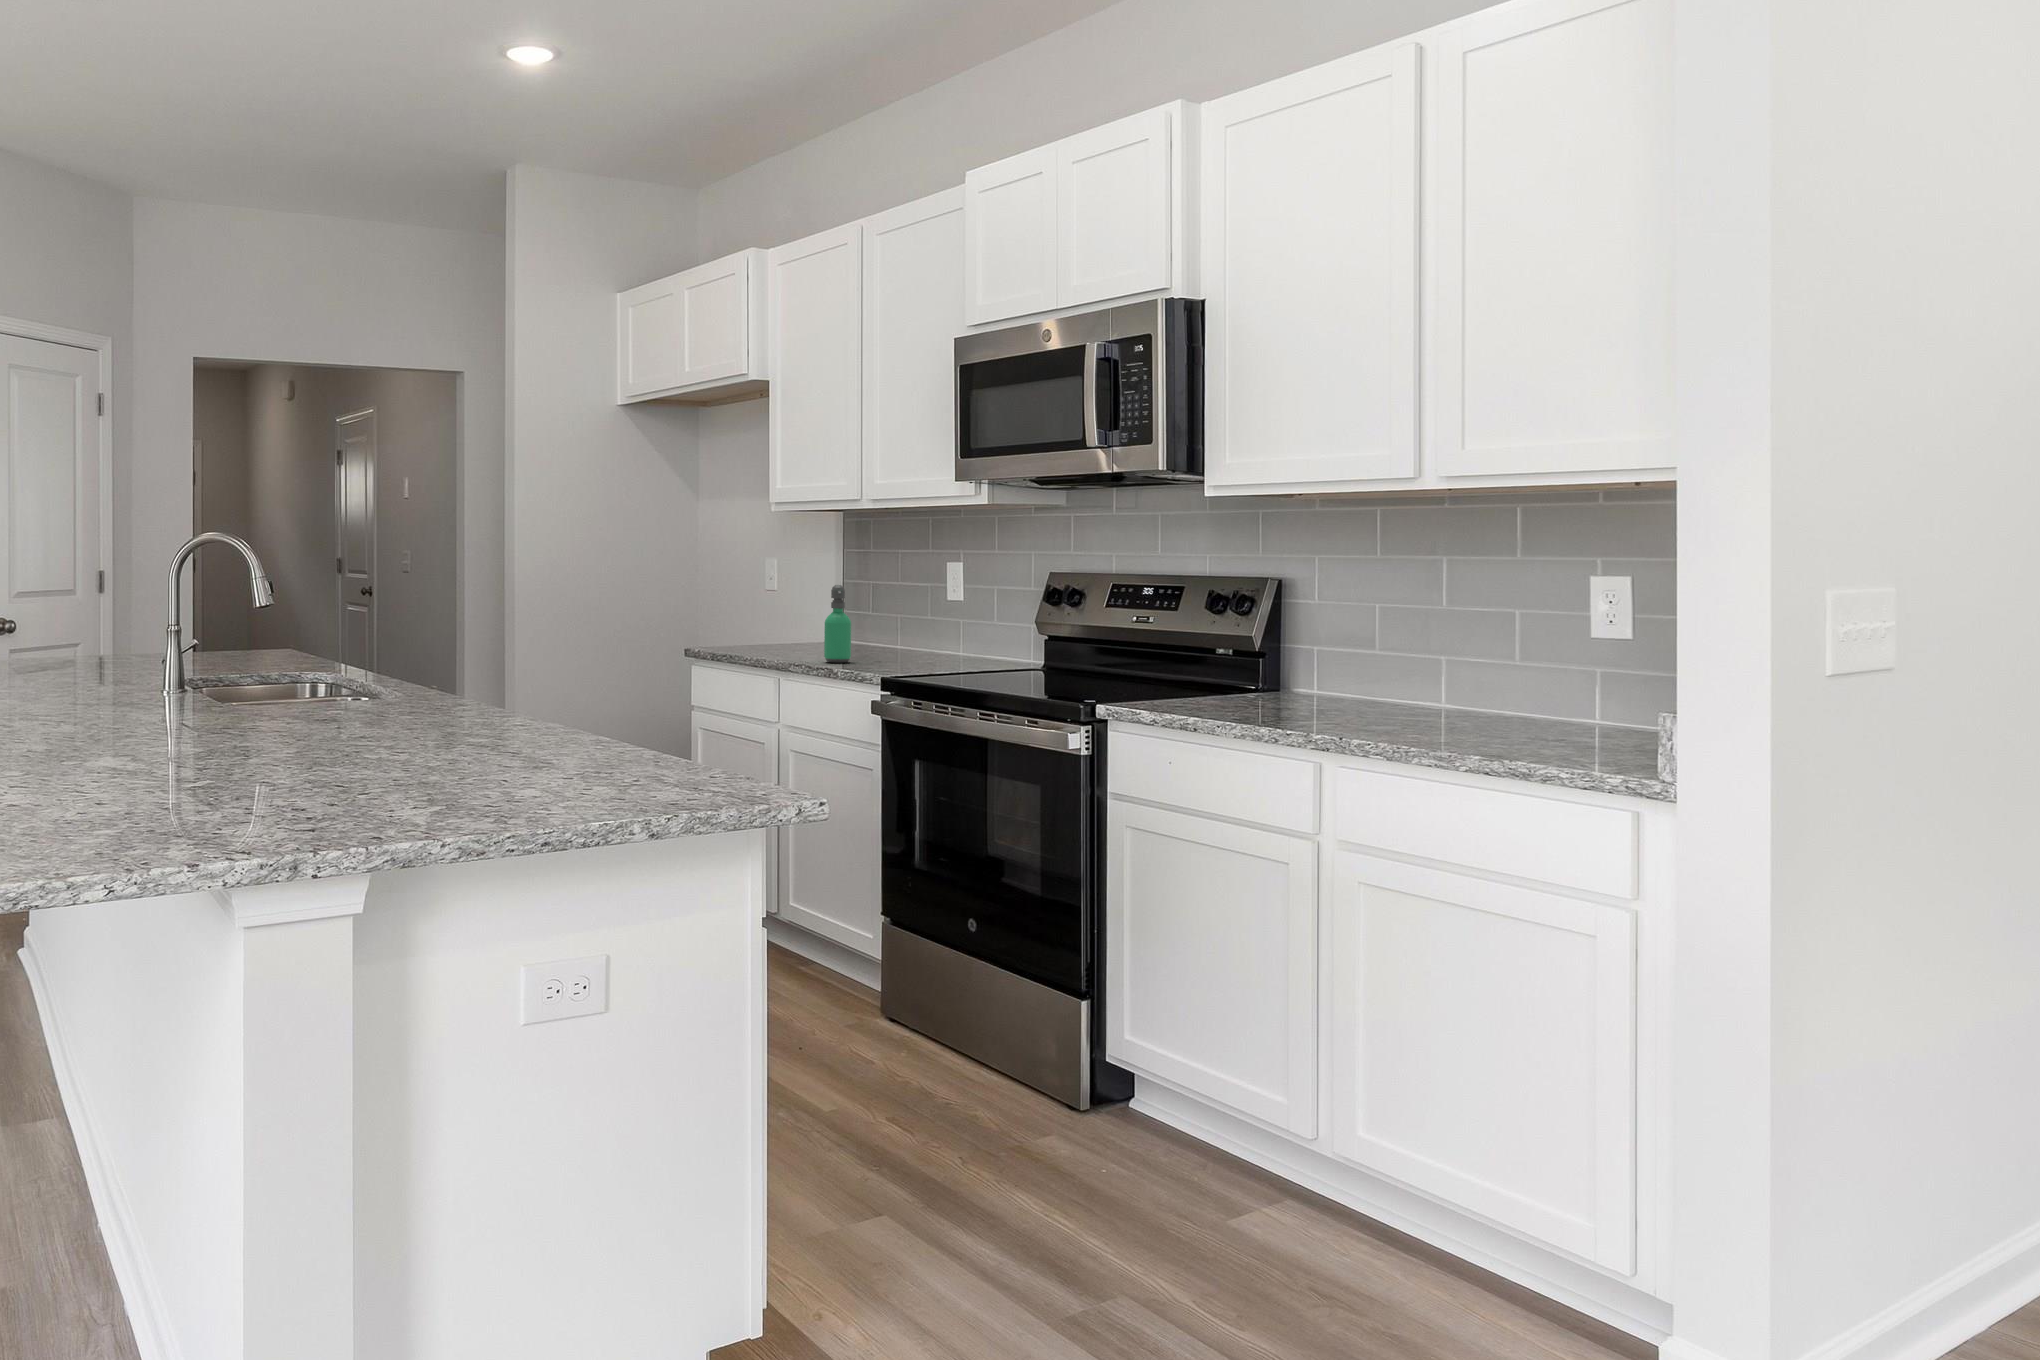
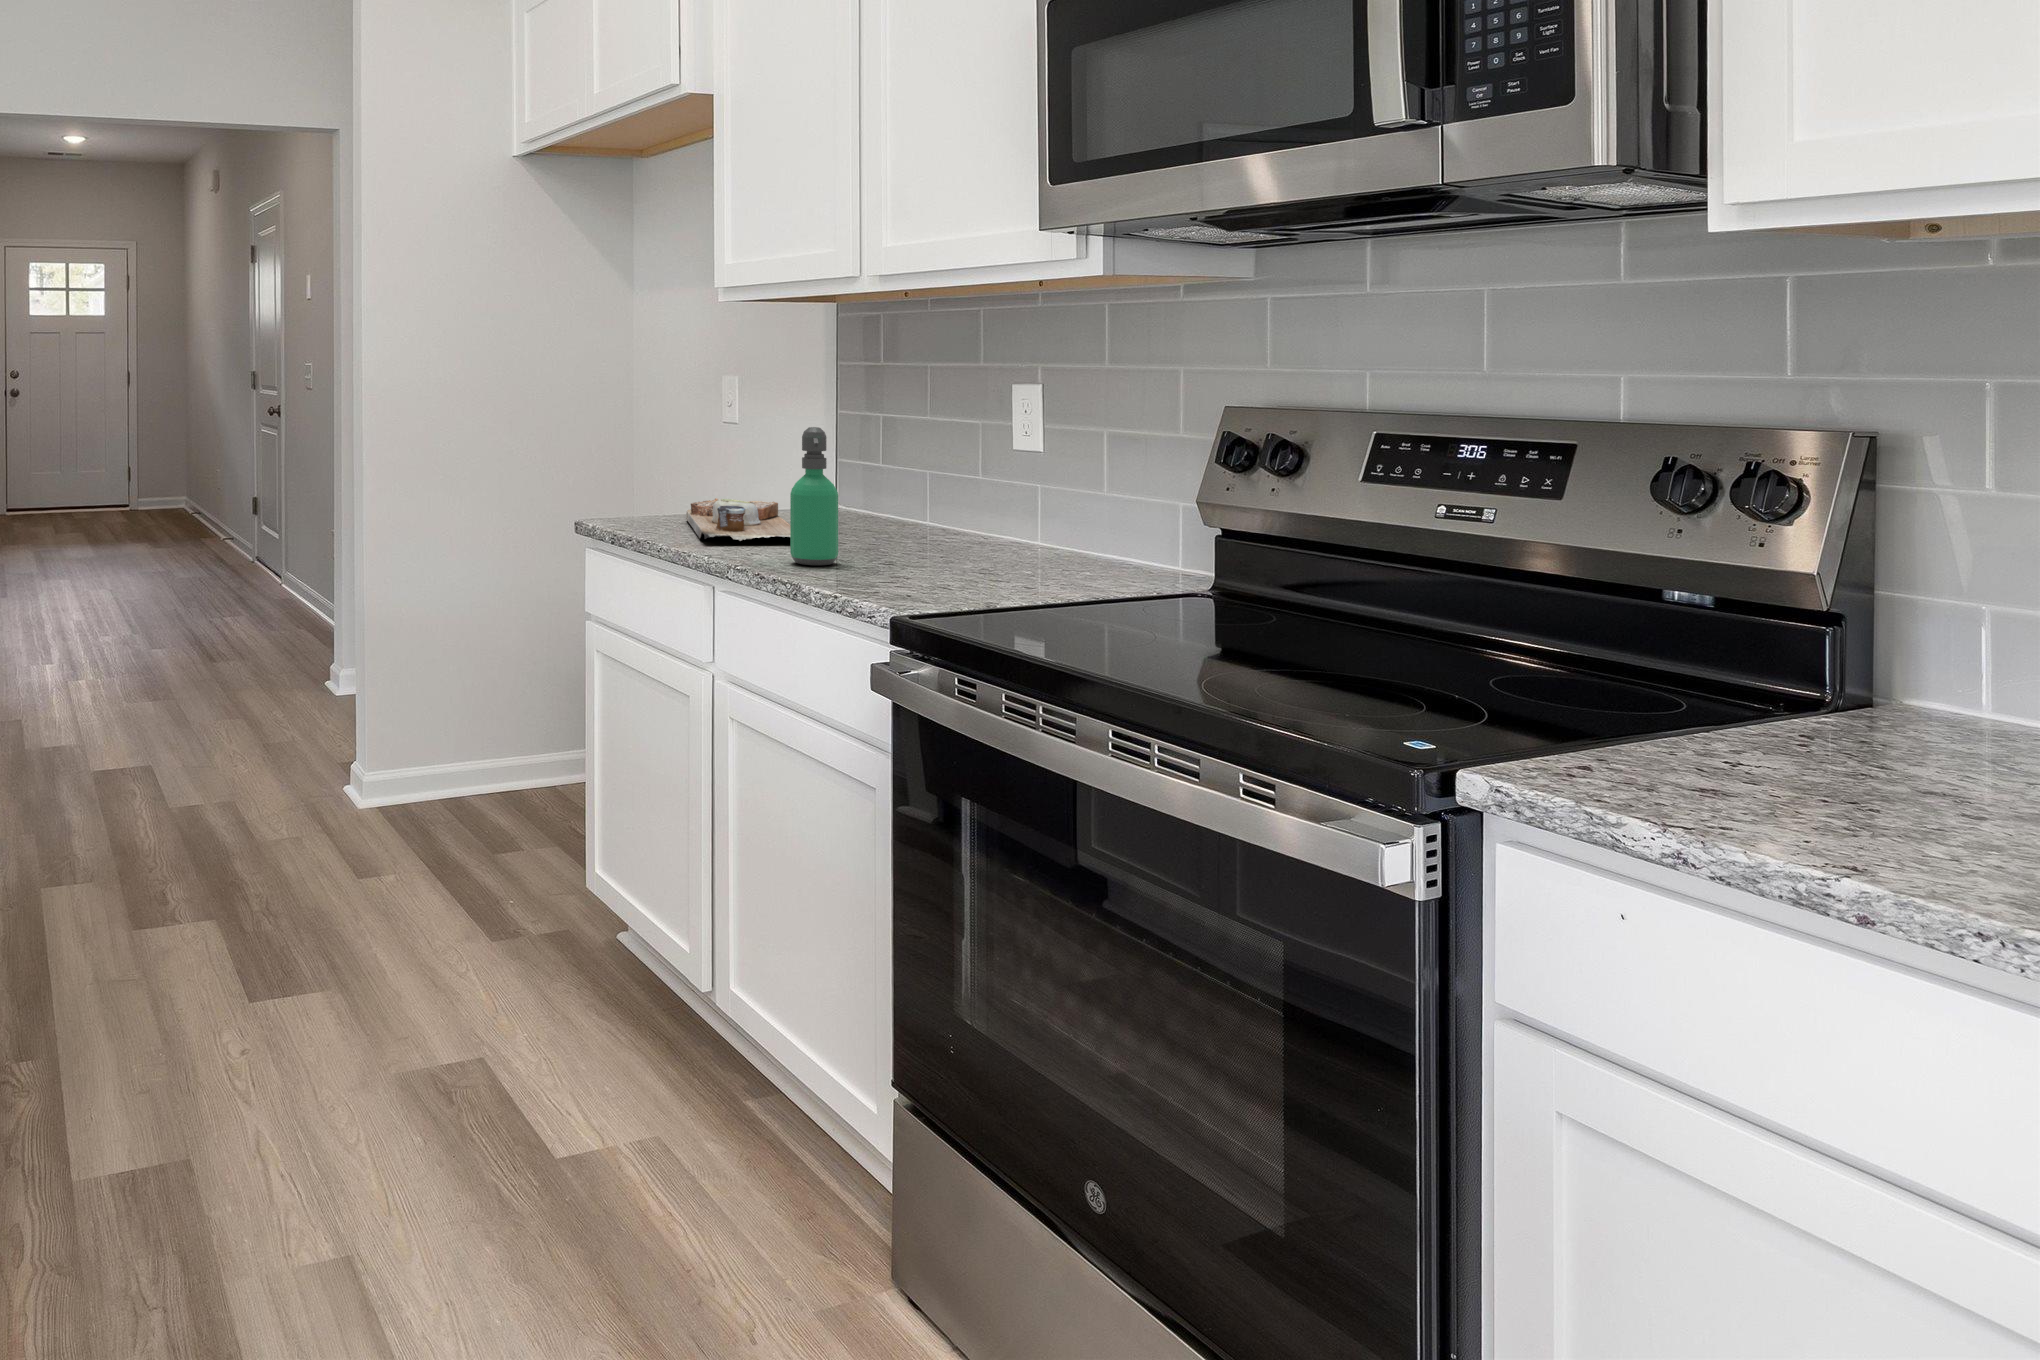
cutting board: none [753,632,832,657] -> present [686,498,790,541]

